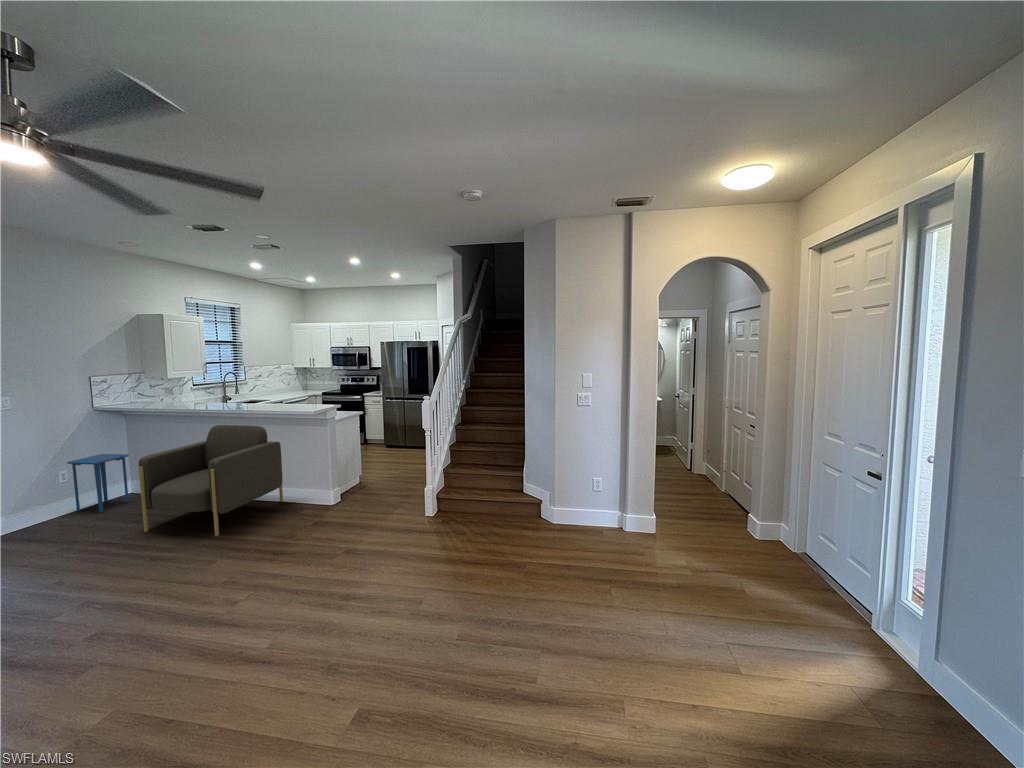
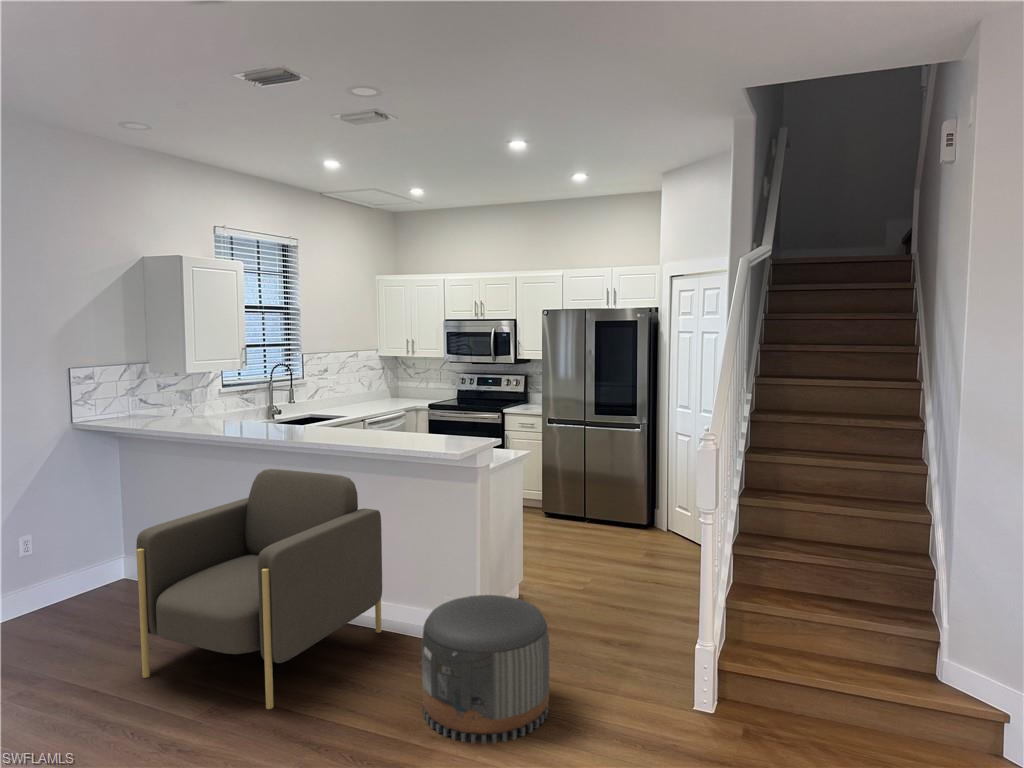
side table: present [67,454,129,512] -> none [29,509,122,619]
pouf: none [295,475,358,536] -> present [422,595,549,744]

